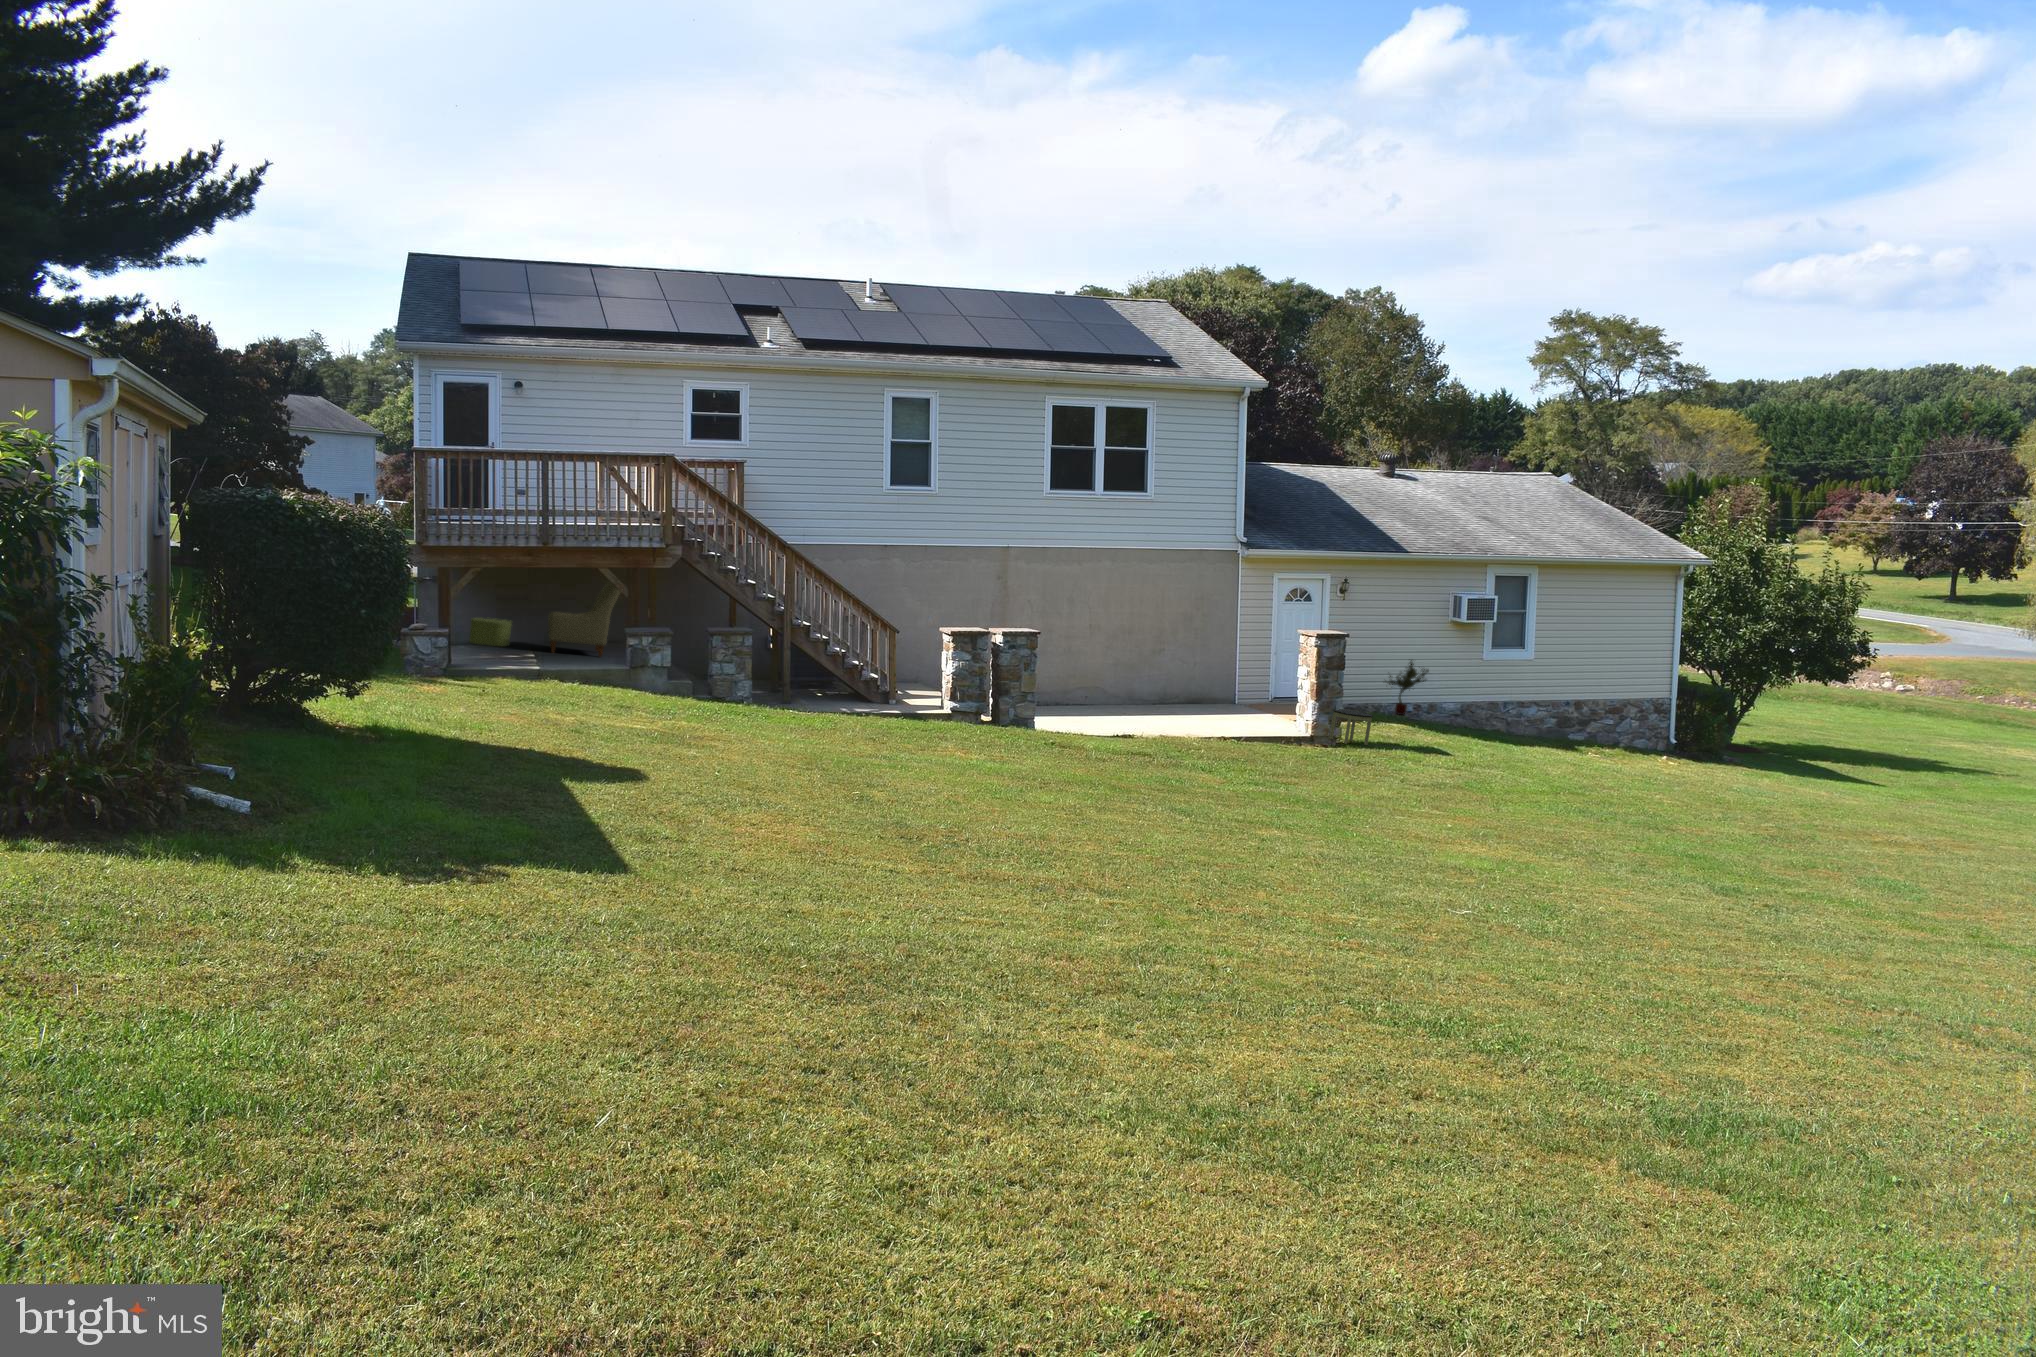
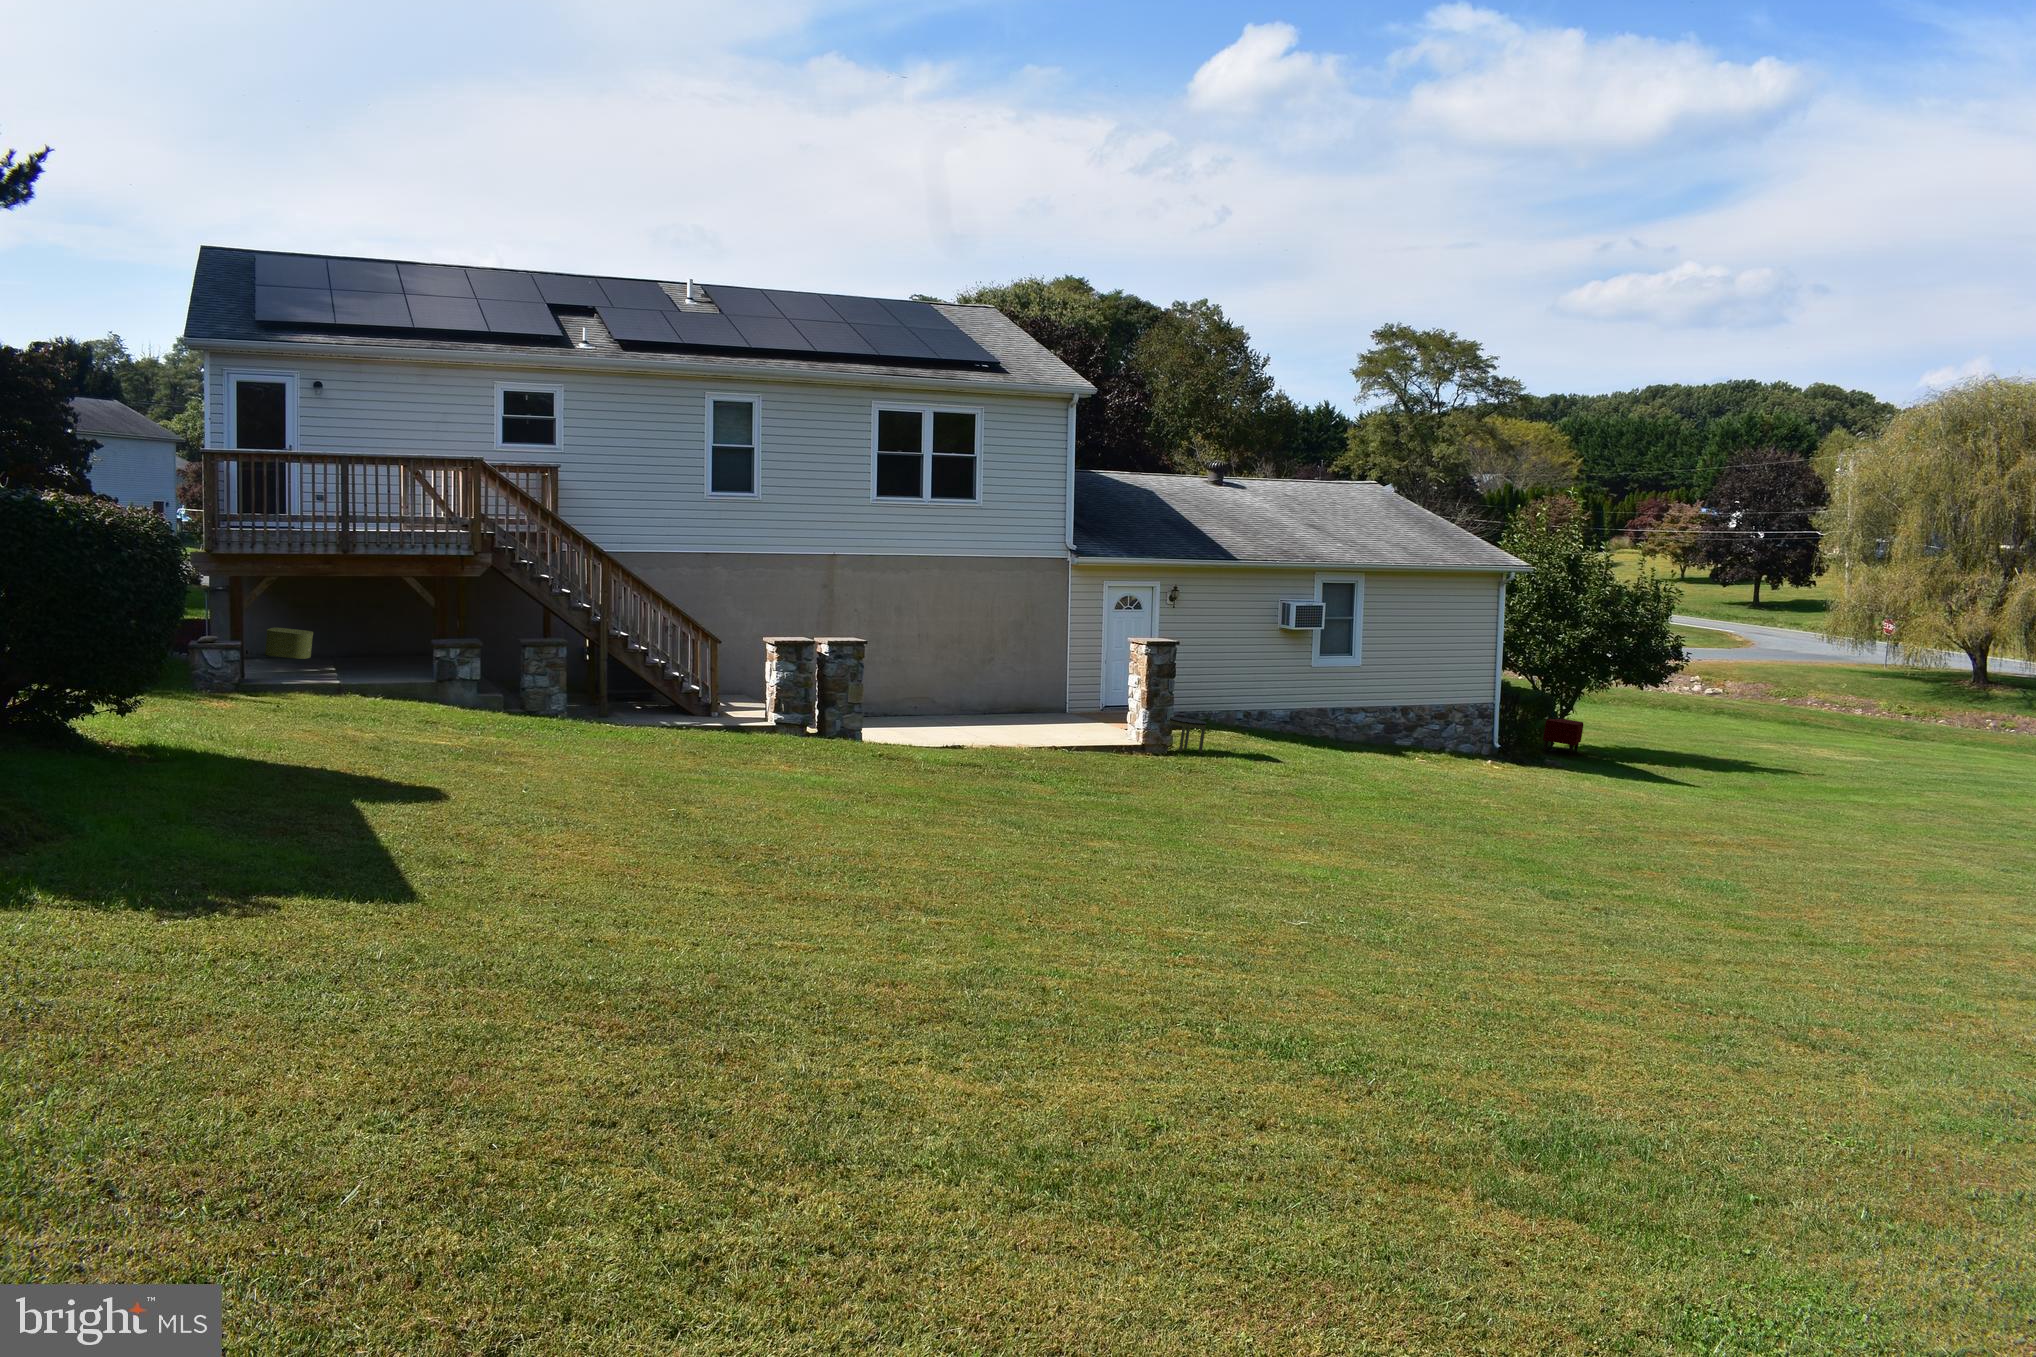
chair: present [548,582,620,657] -> none [352,583,437,671]
potted tree: present [1387,660,1429,715] -> none [1215,667,1260,722]
bench: none [1729,713,1774,752] -> present [1543,719,1583,755]

